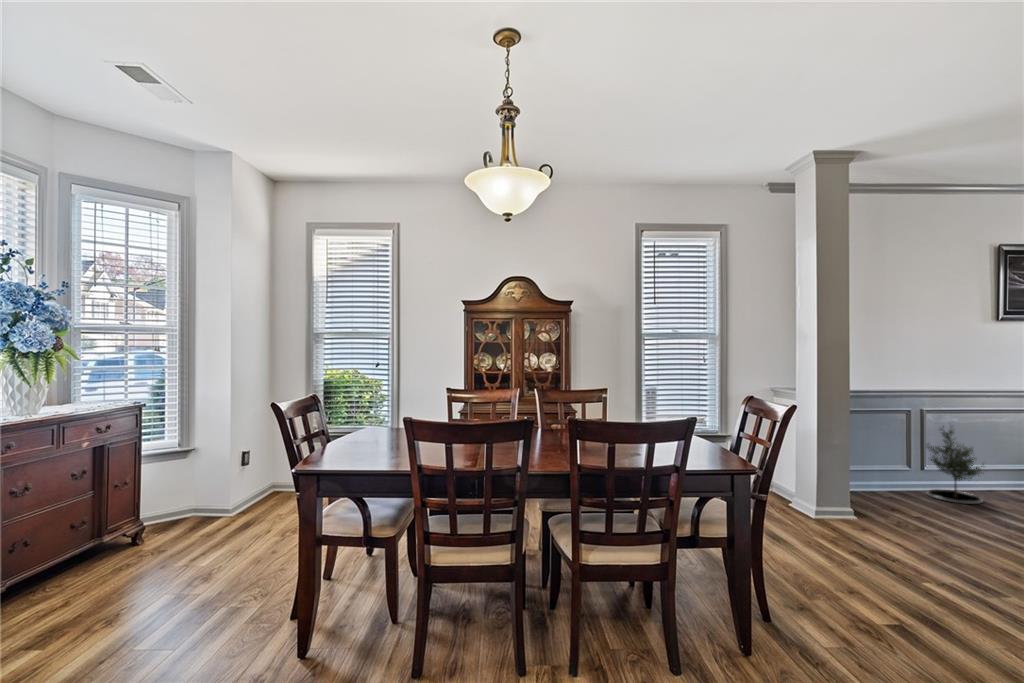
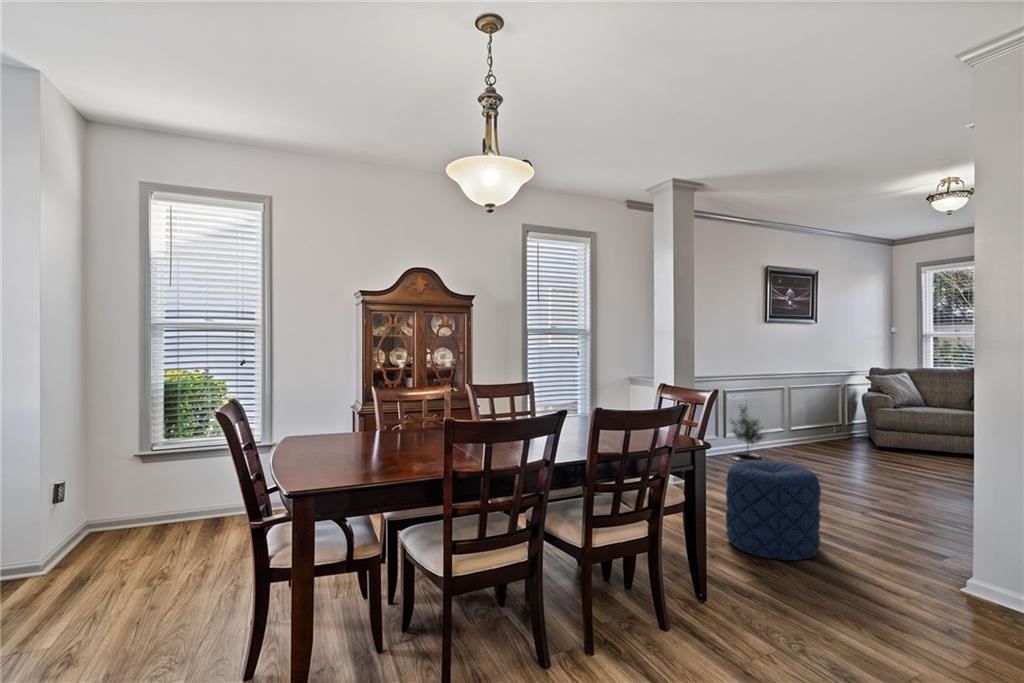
pouf: none [834,499,975,644] -> present [726,461,821,560]

